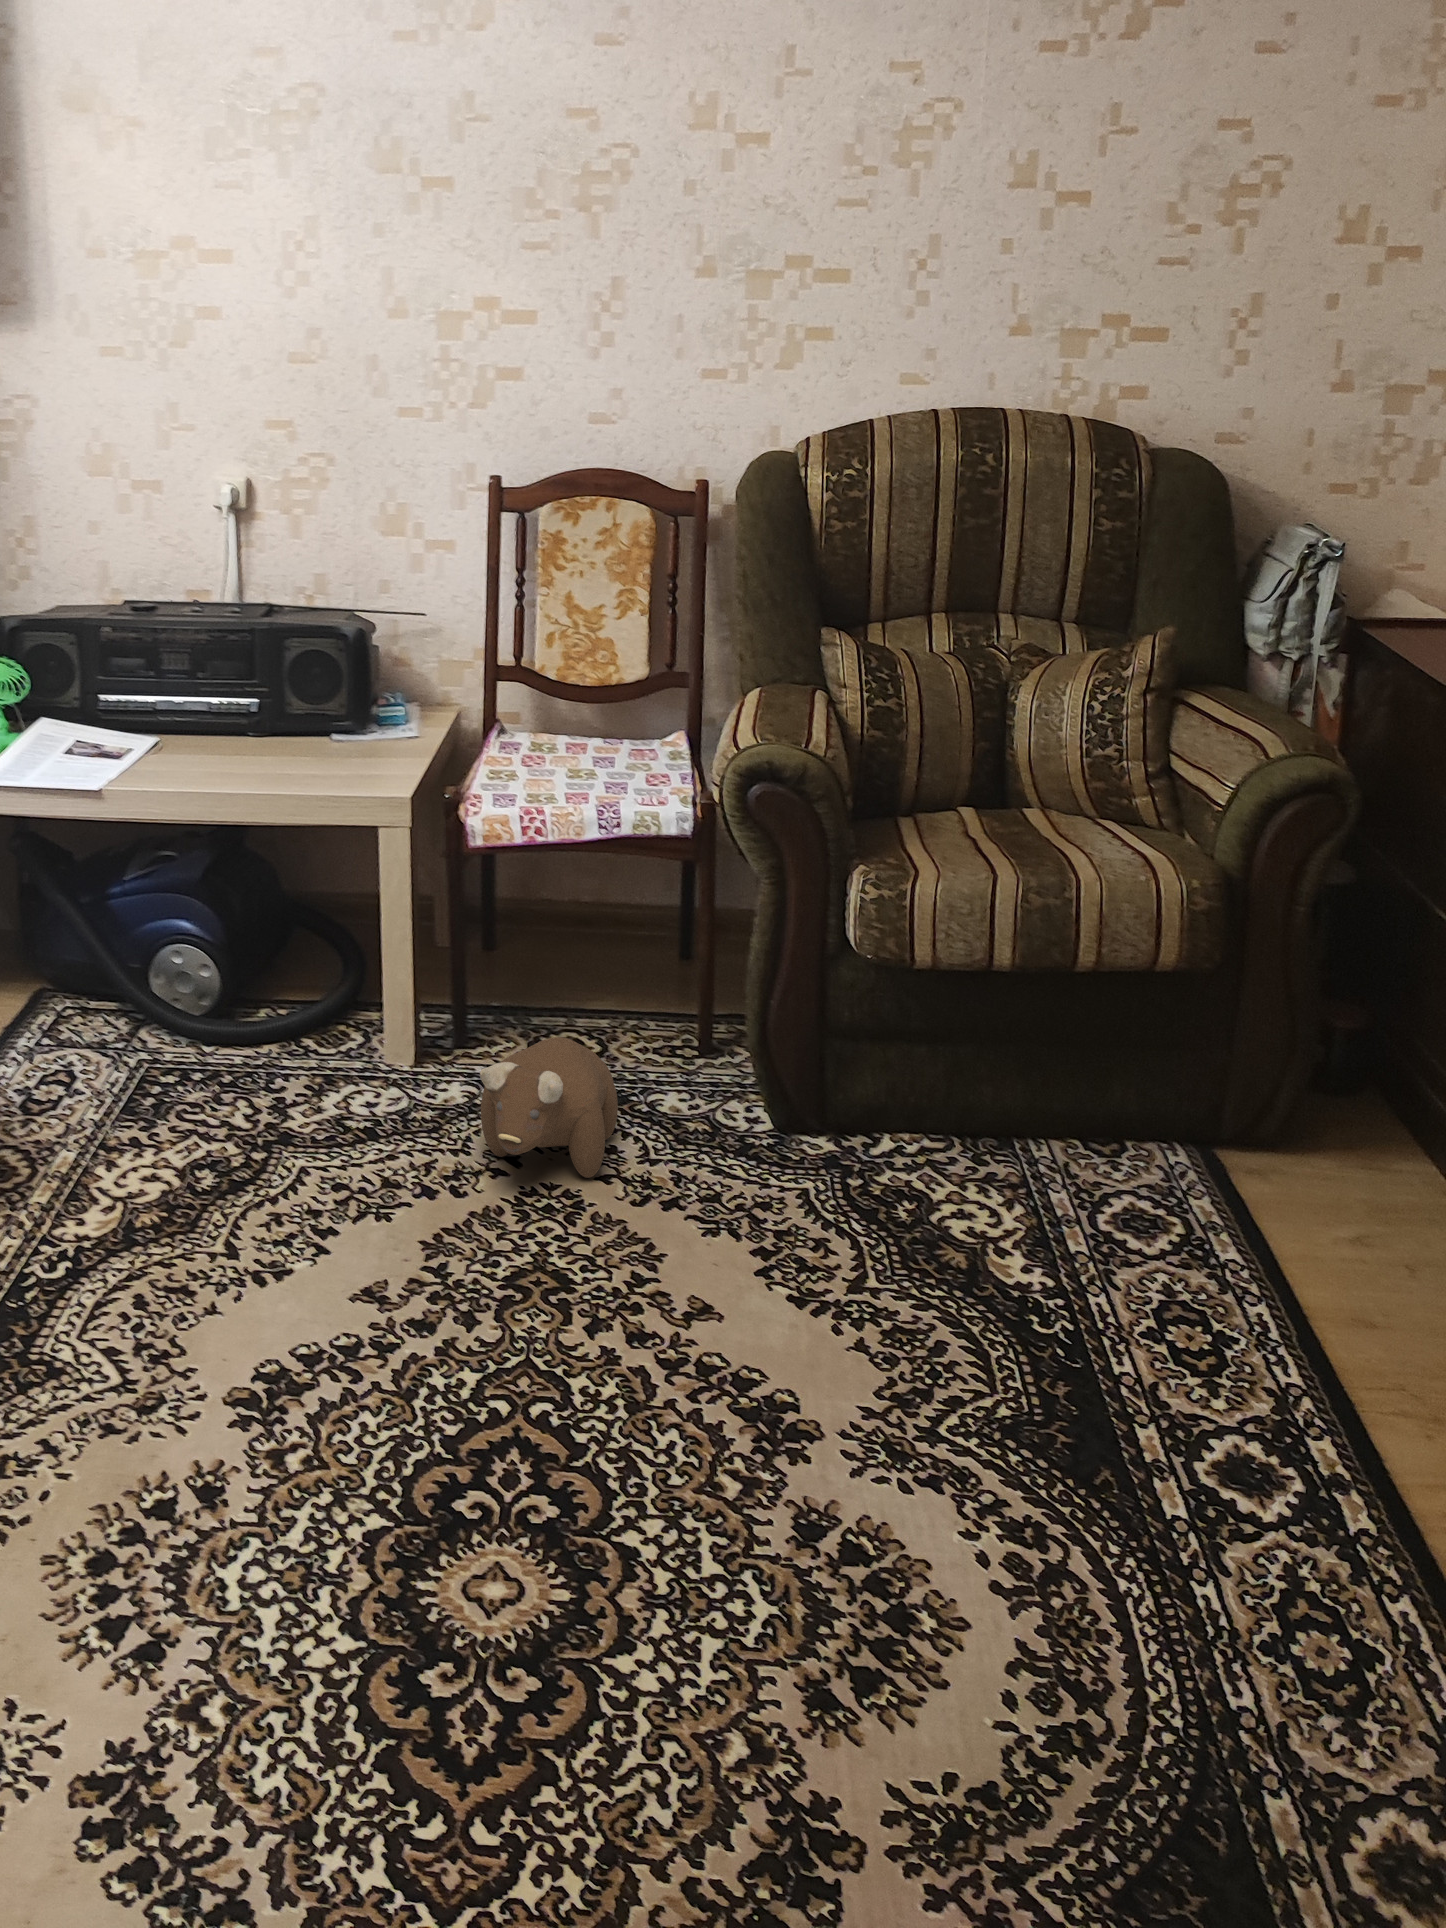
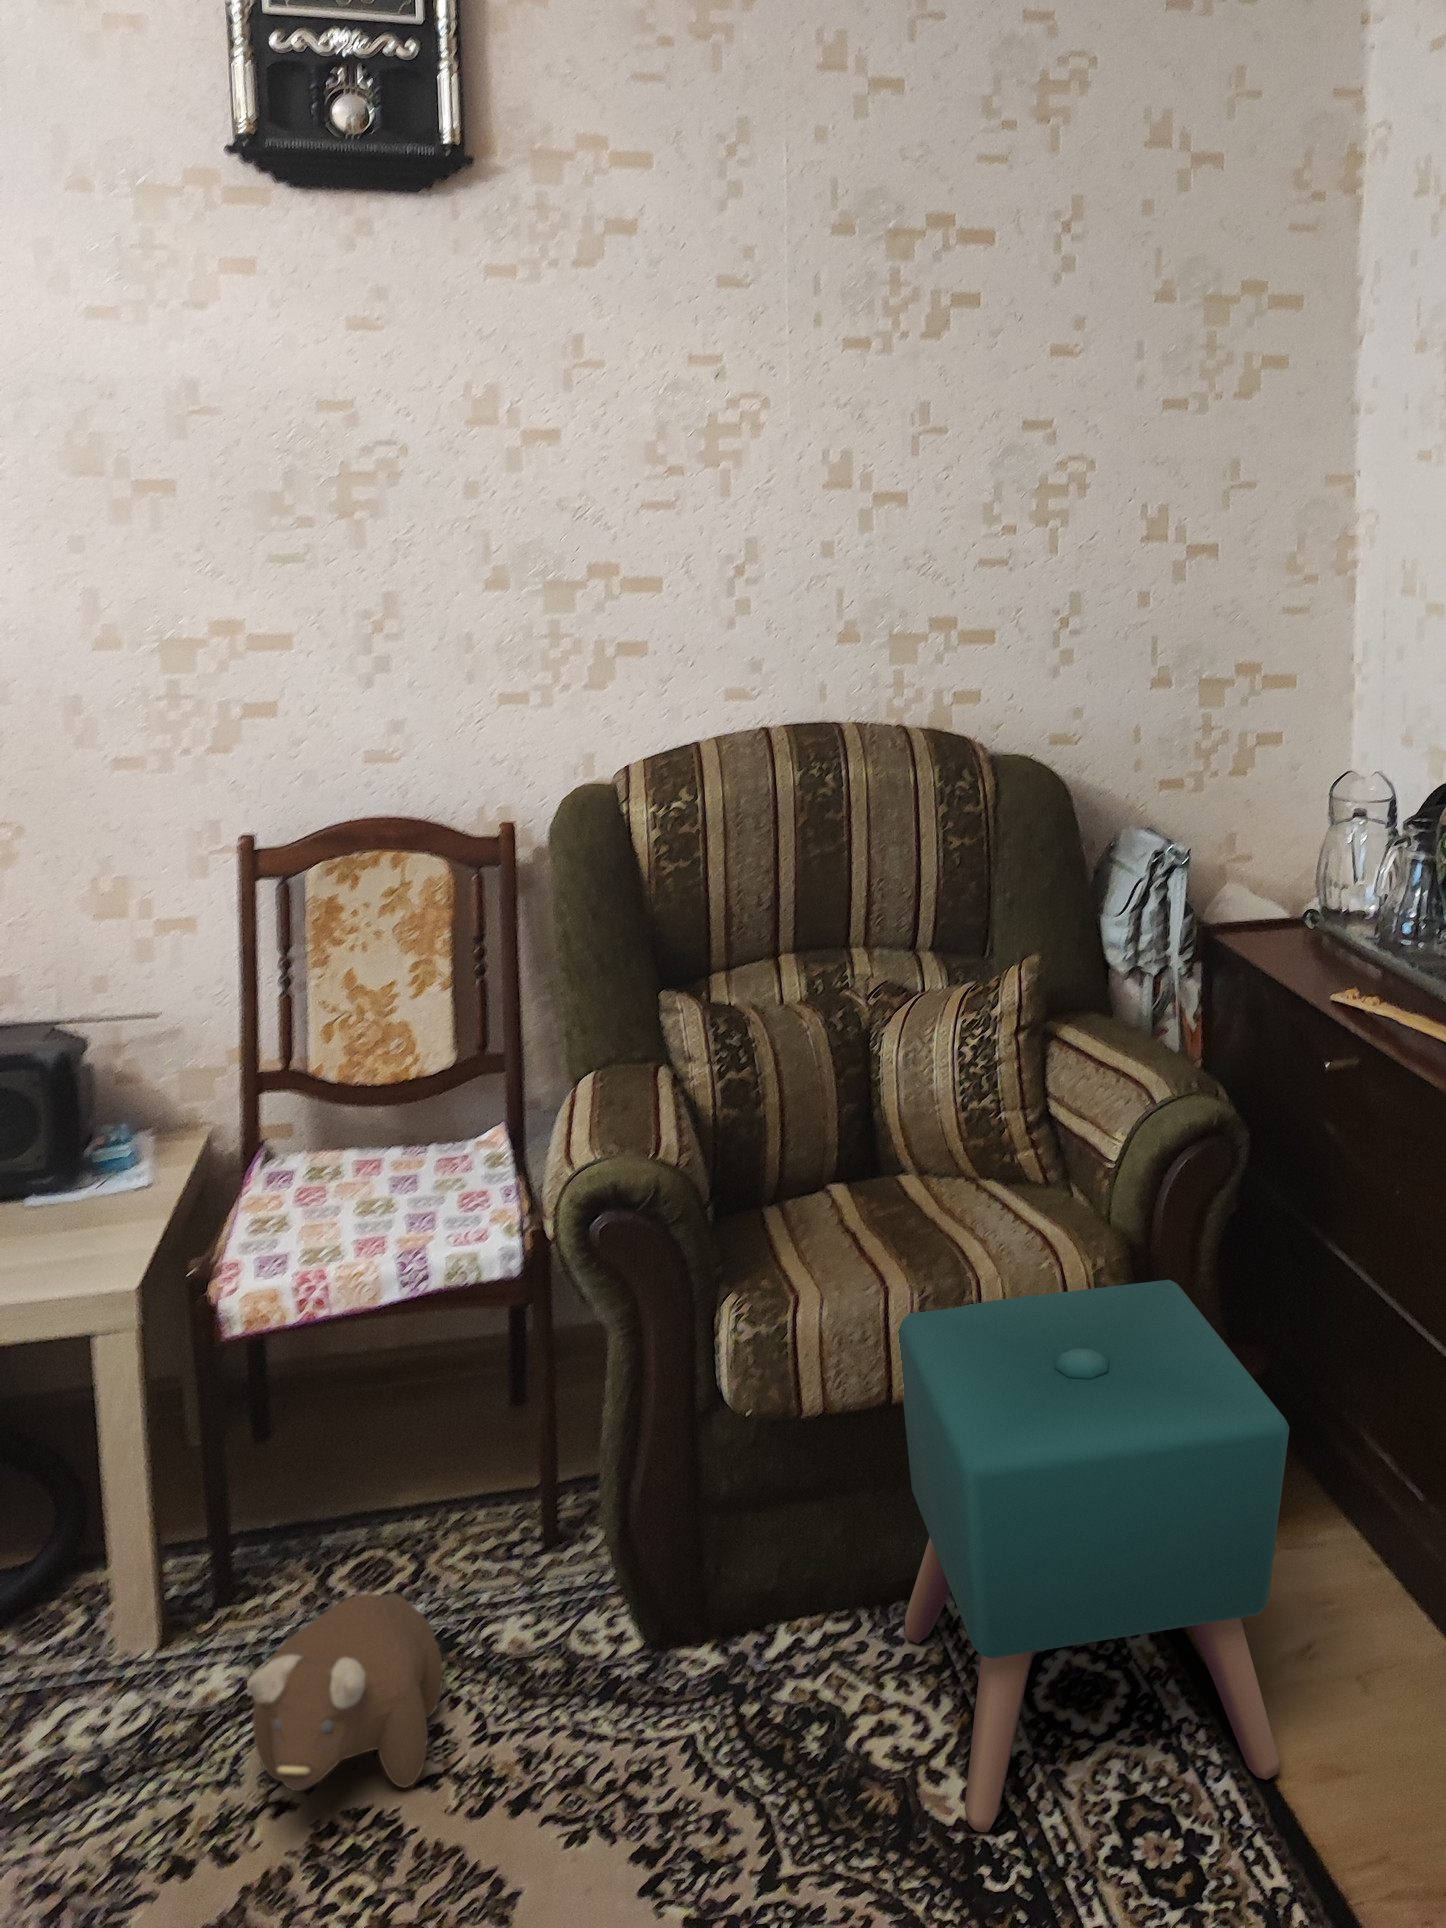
ottoman: none [990,894,1353,1314] -> present [898,1280,1290,1832]

